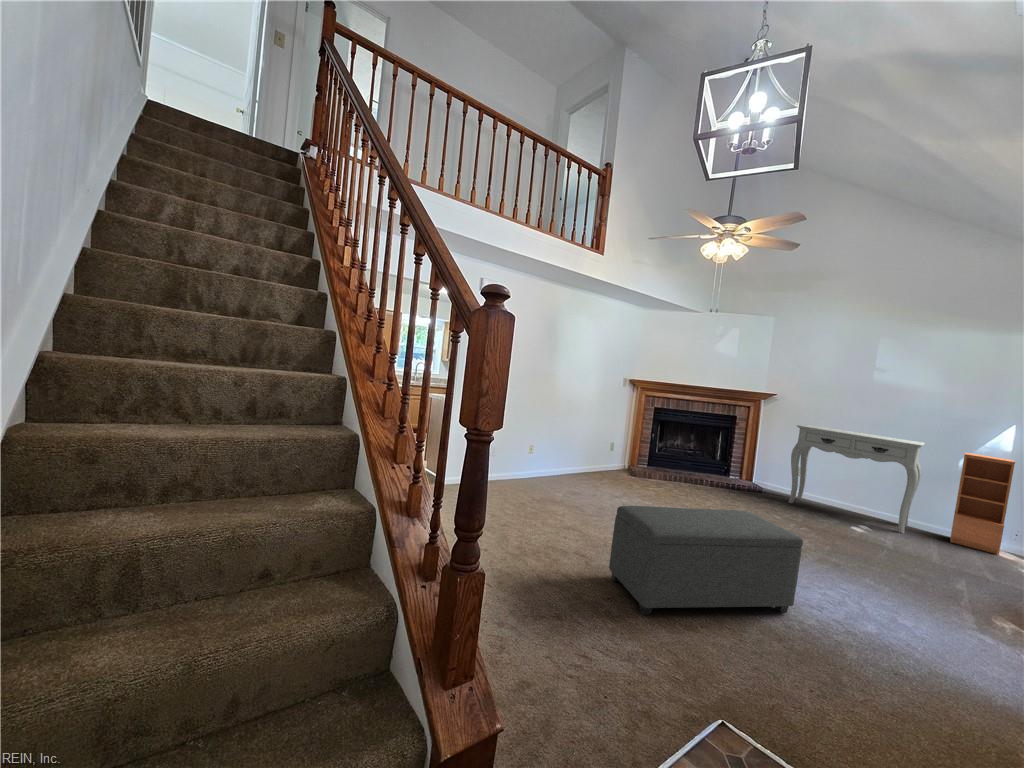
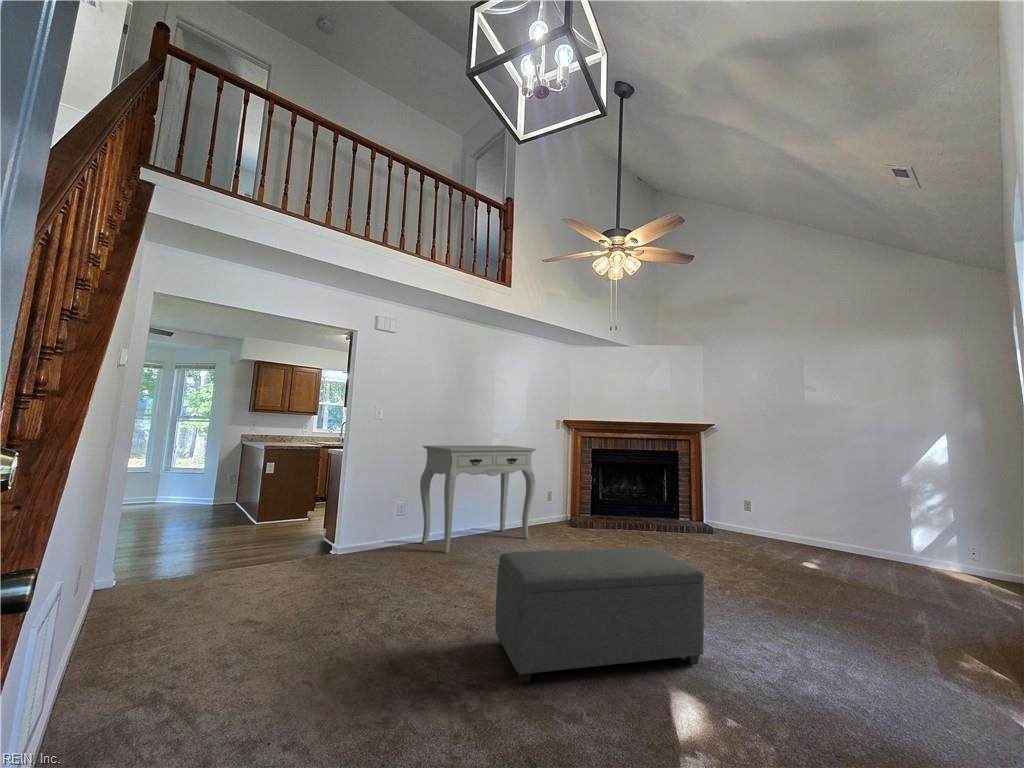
console table: present [789,425,925,534] -> present [420,446,536,553]
bookcase: present [950,453,1015,555] -> none [901,469,953,577]

